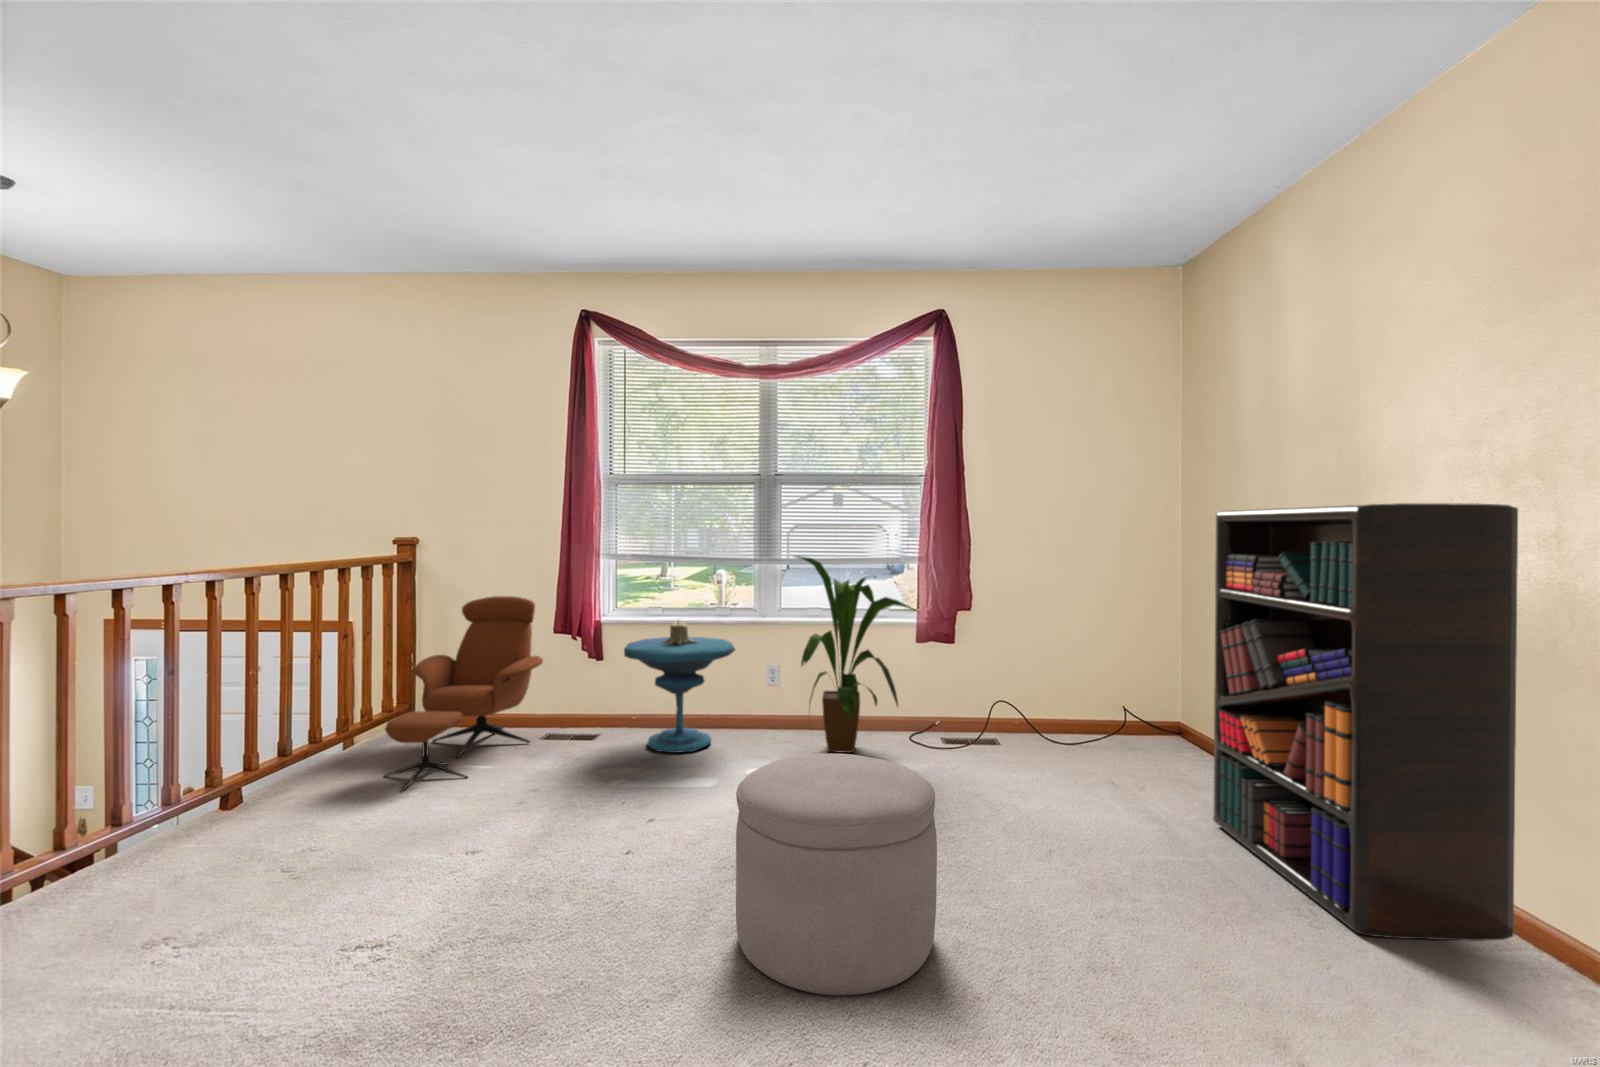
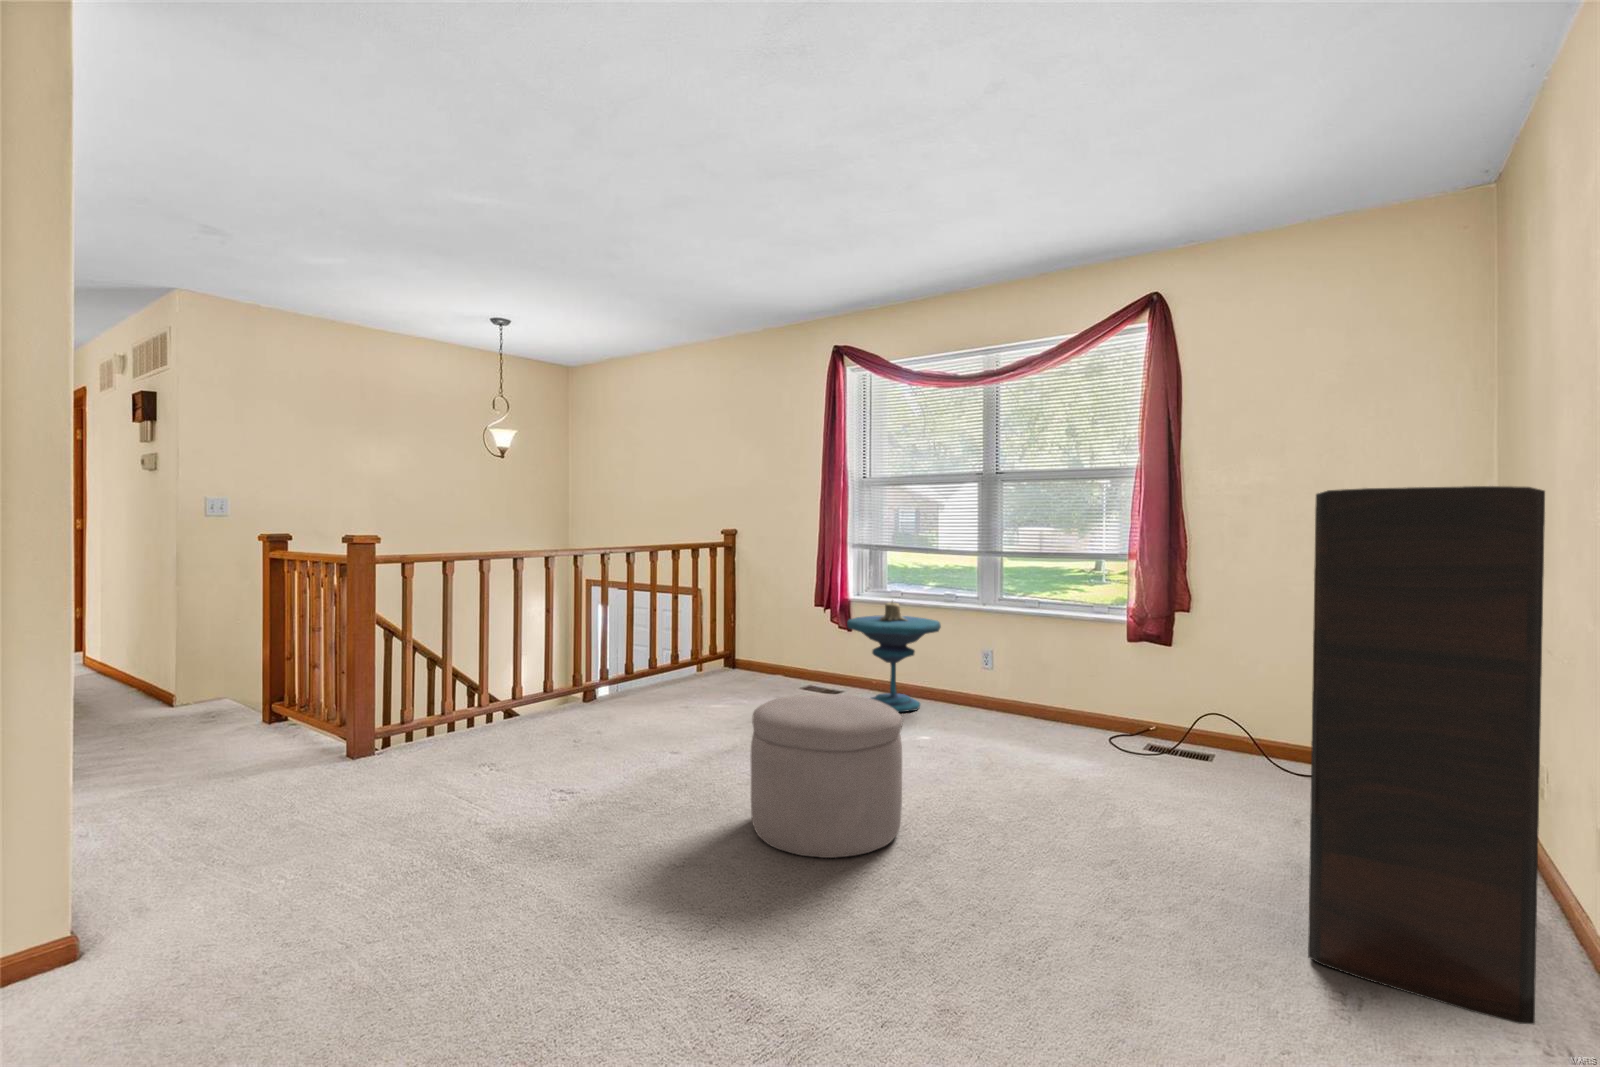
house plant: present [796,556,916,753] -> none [968,547,1114,736]
lounge chair: present [383,596,543,792] -> none [679,575,803,703]

